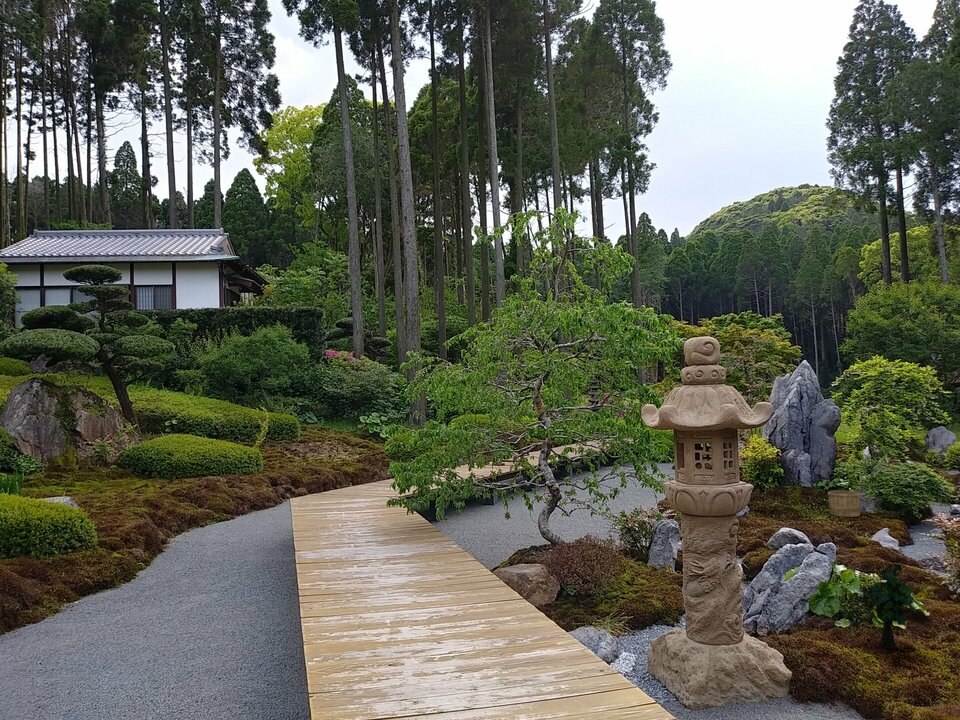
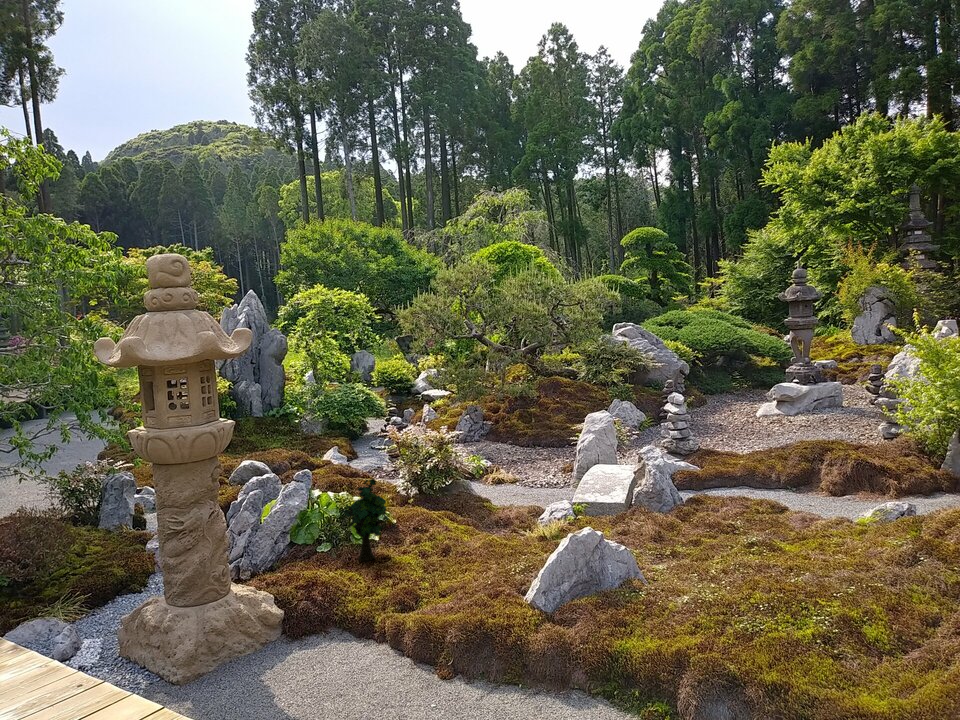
wooden bucket: present [828,490,860,517] -> none [281,415,311,441]

